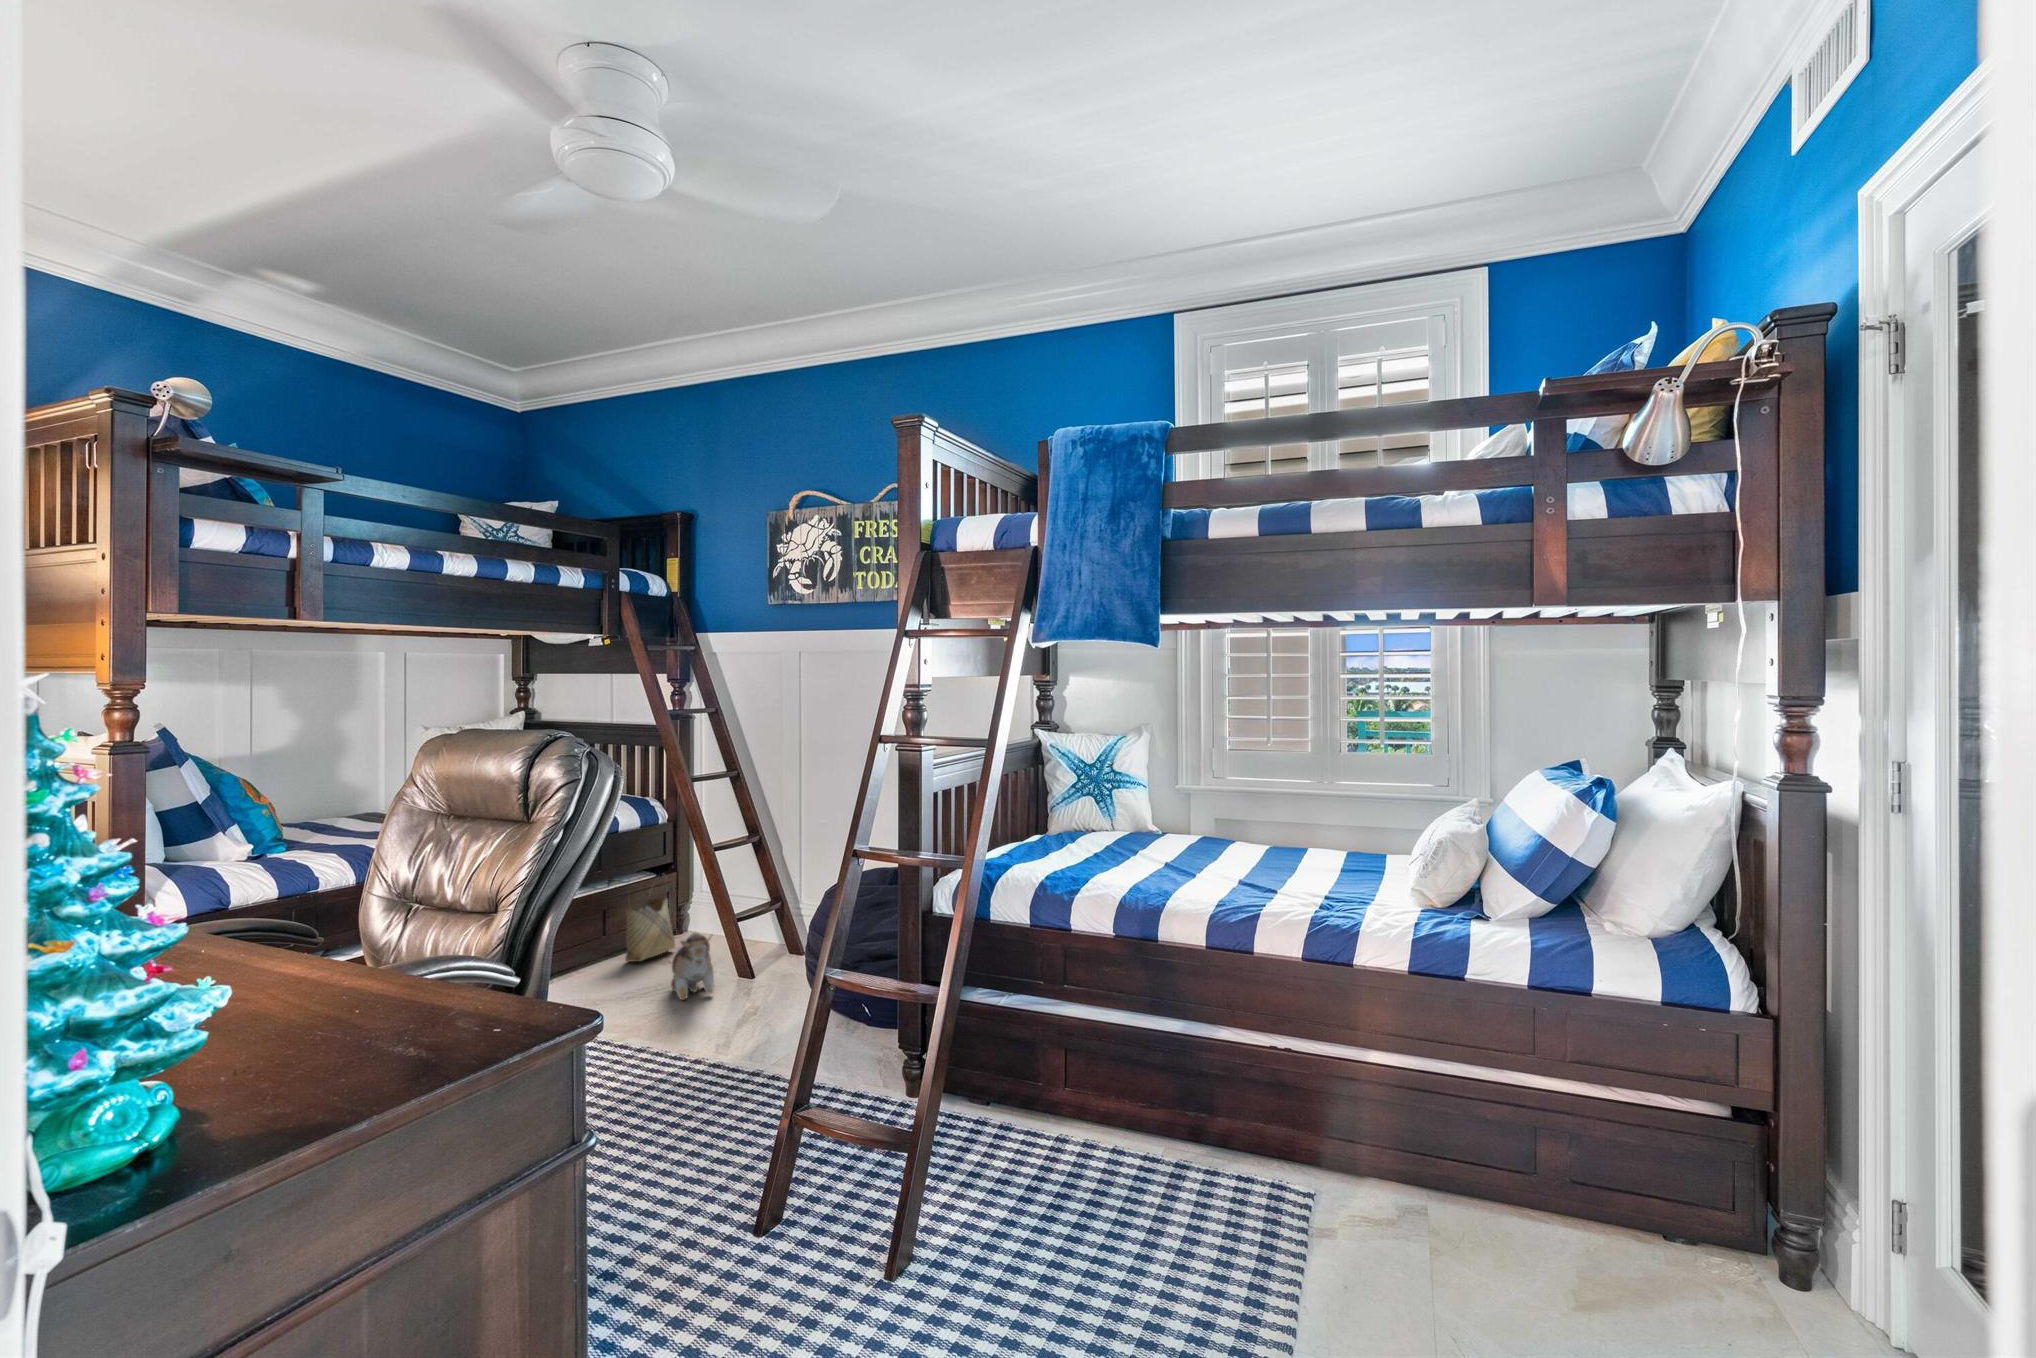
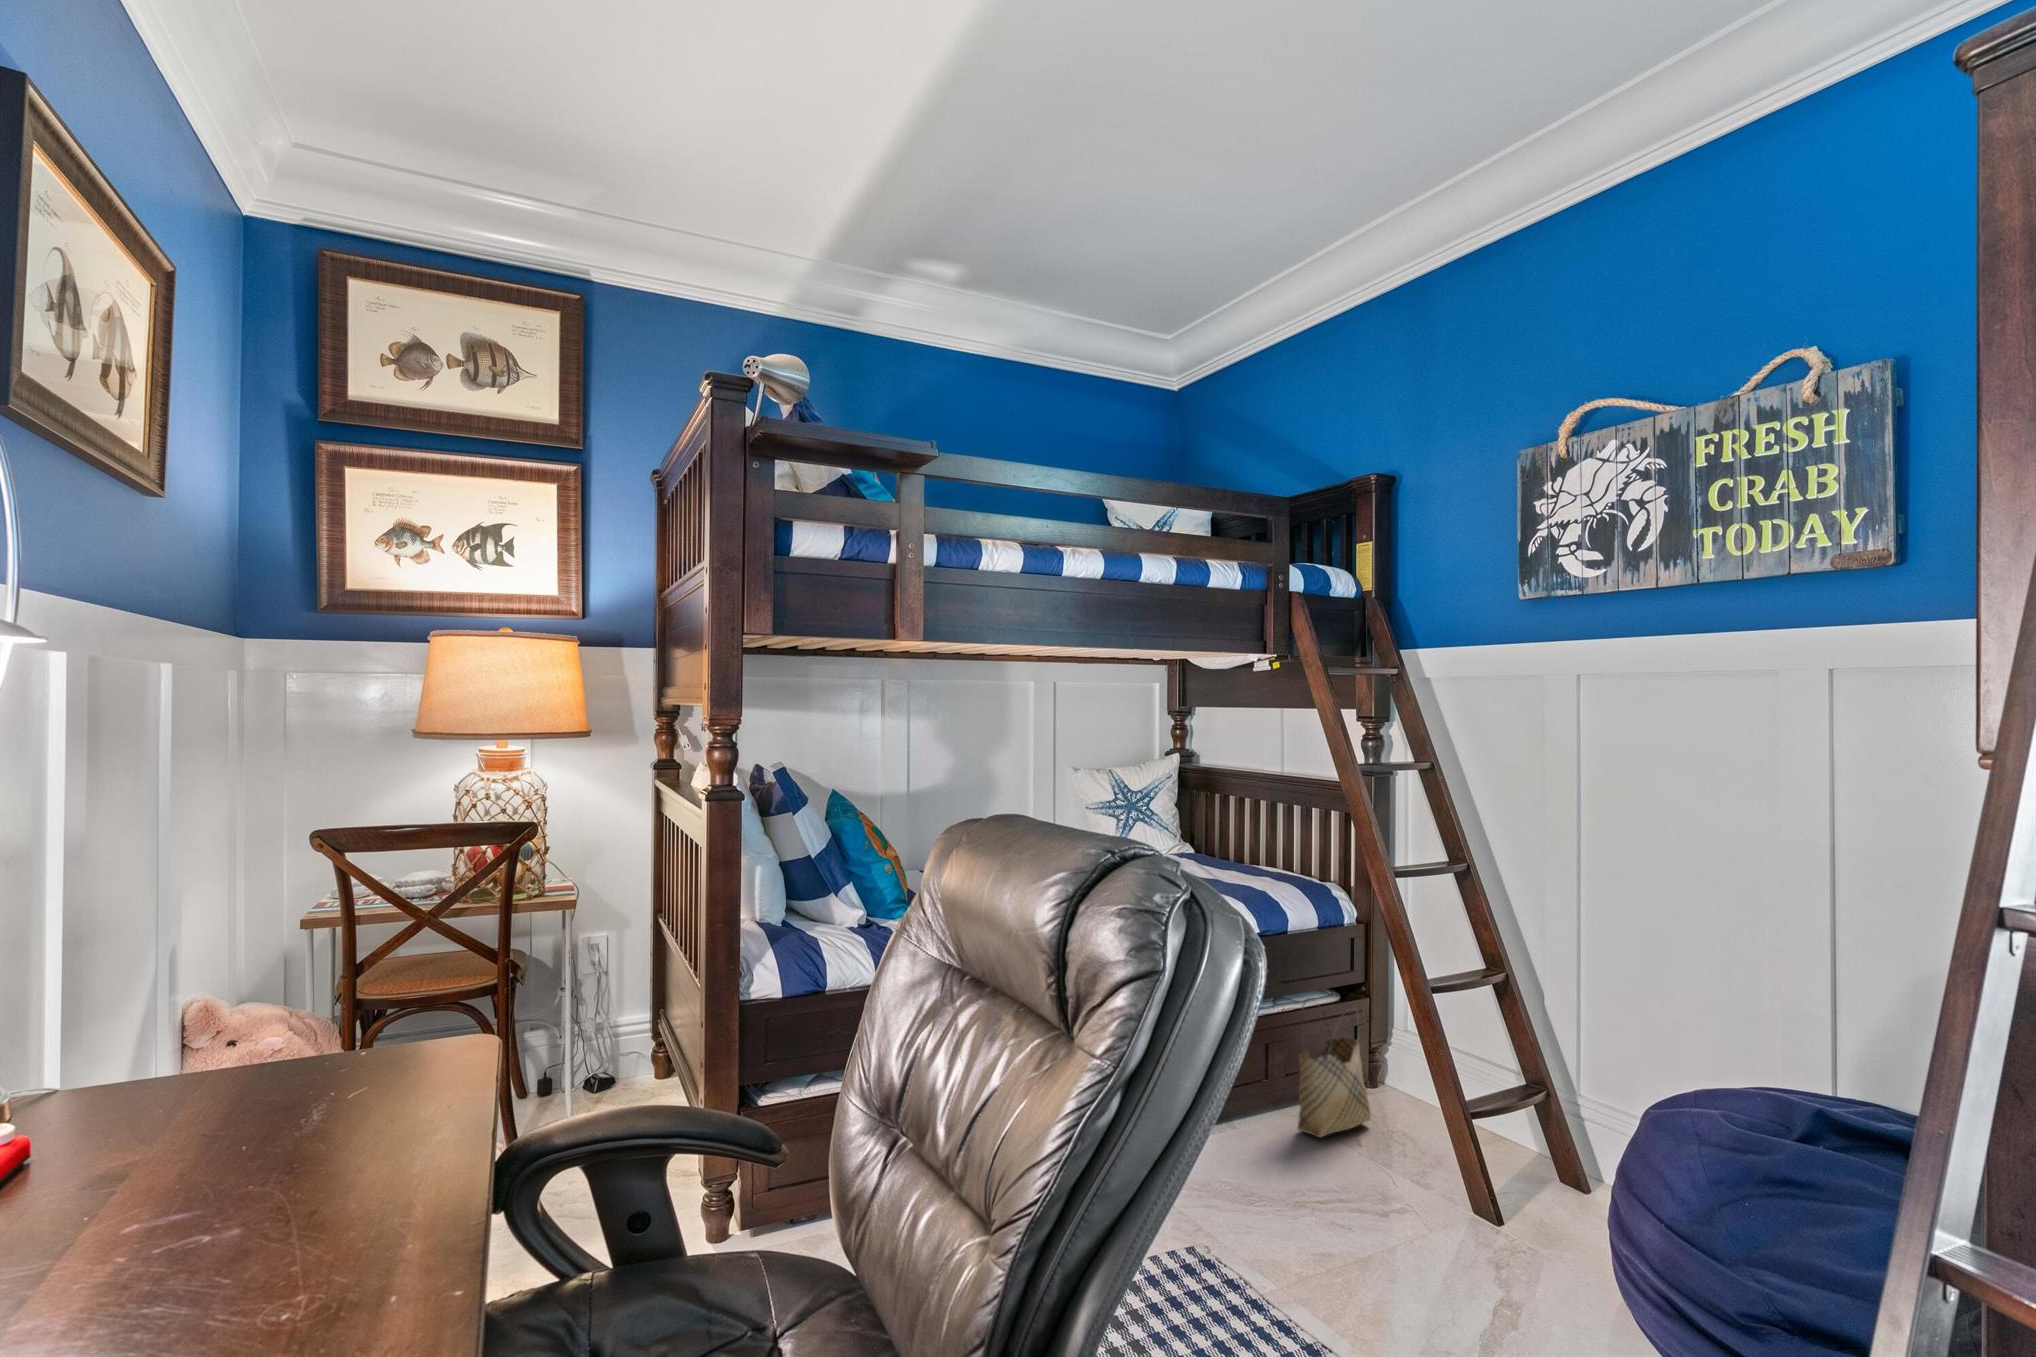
plush toy: present [671,933,714,1000] -> none [1369,1144,1445,1256]

